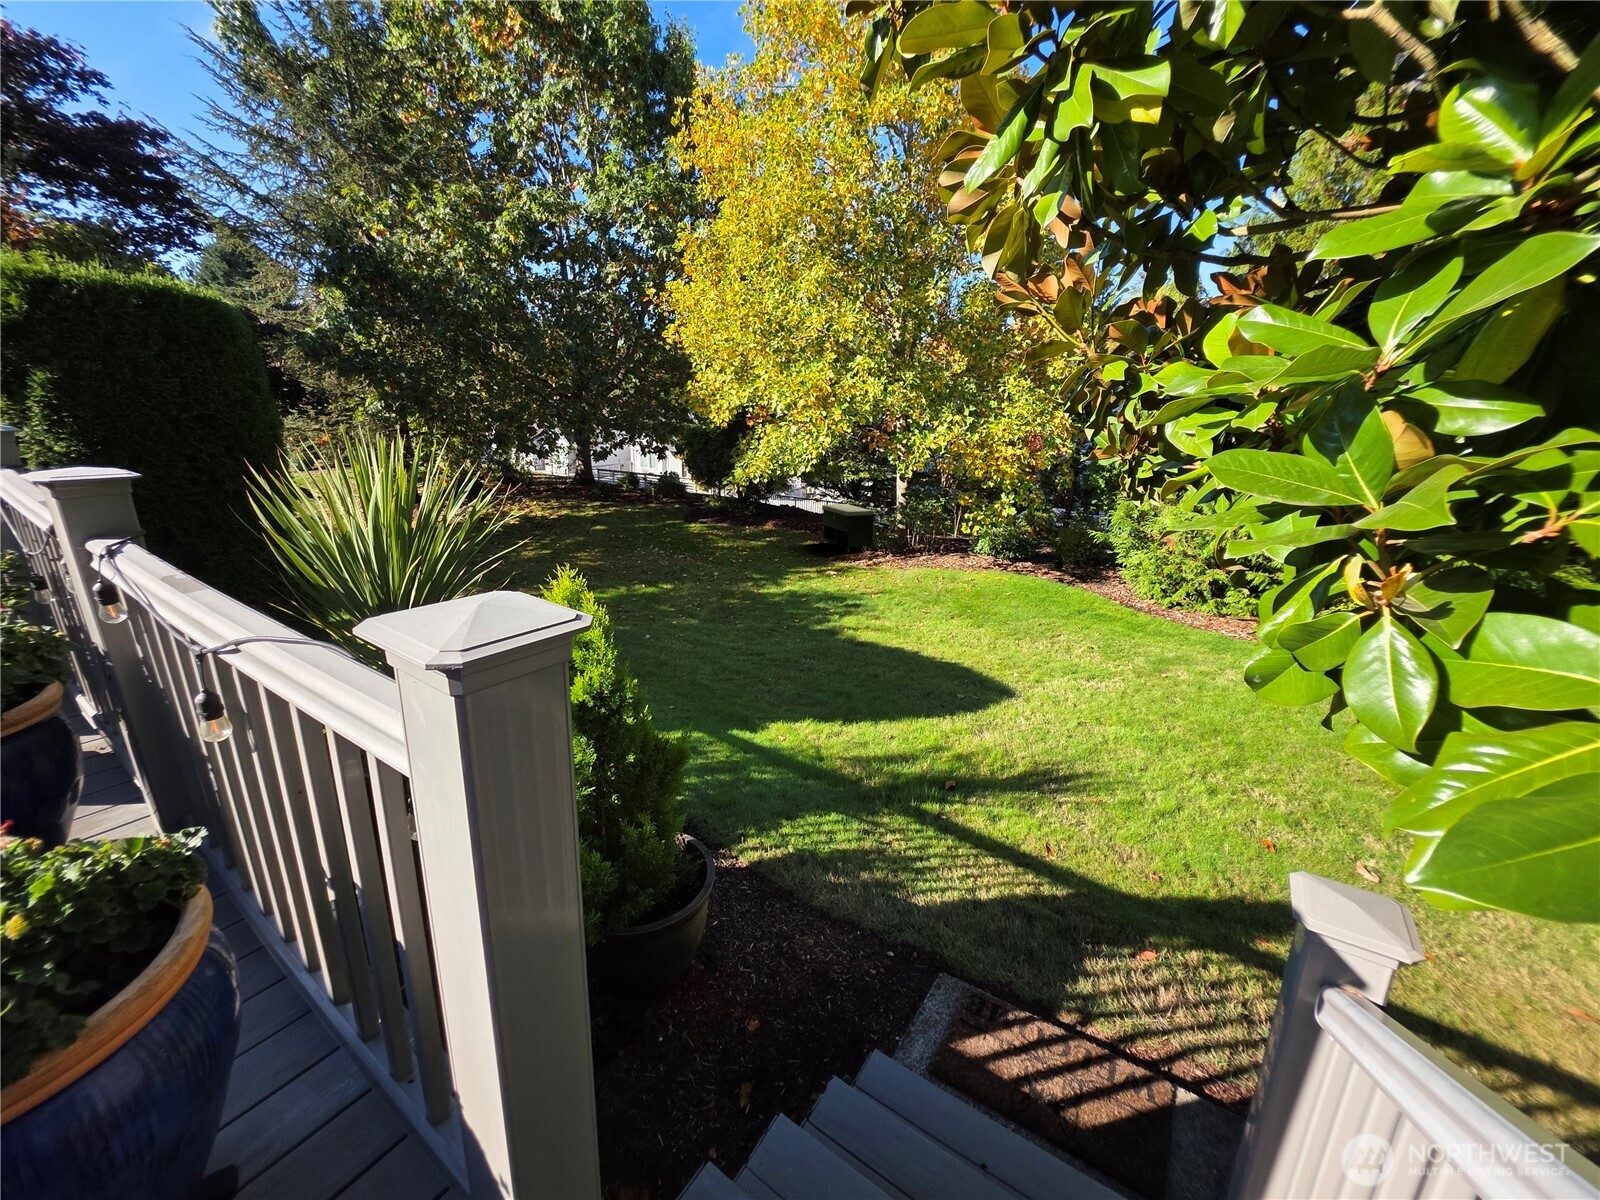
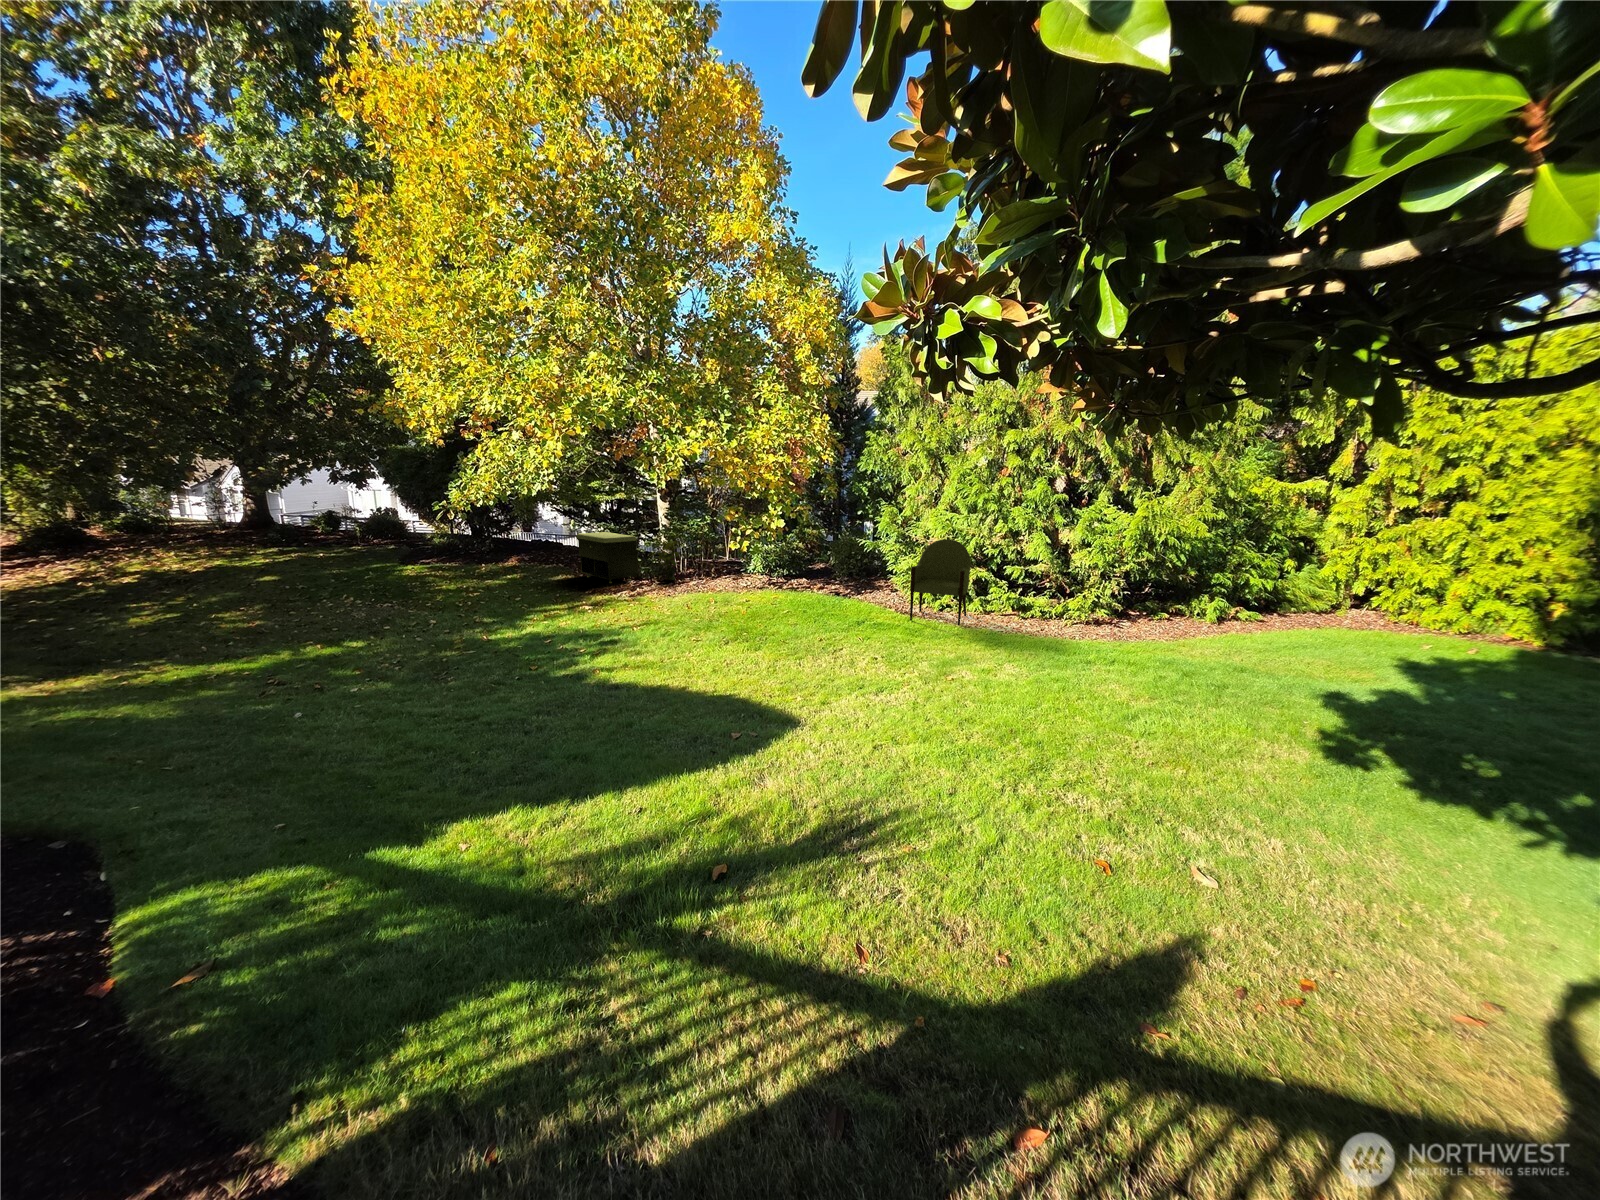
potted plant: present [1049,530,1074,571] -> present [658,540,679,580]
chair: none [1134,539,1209,626] -> present [910,539,971,626]

